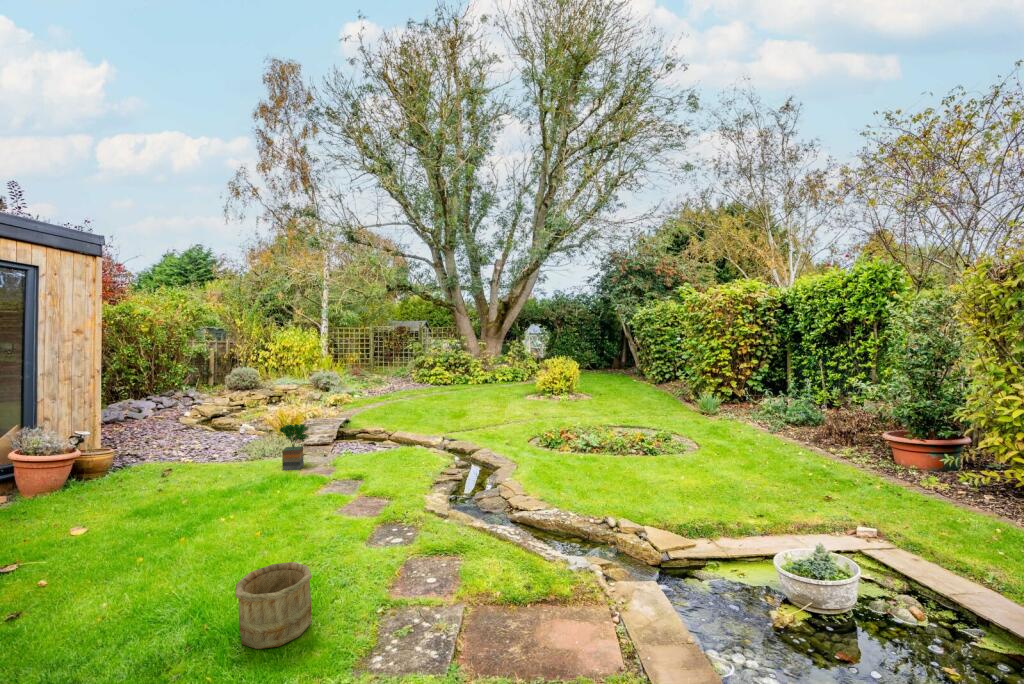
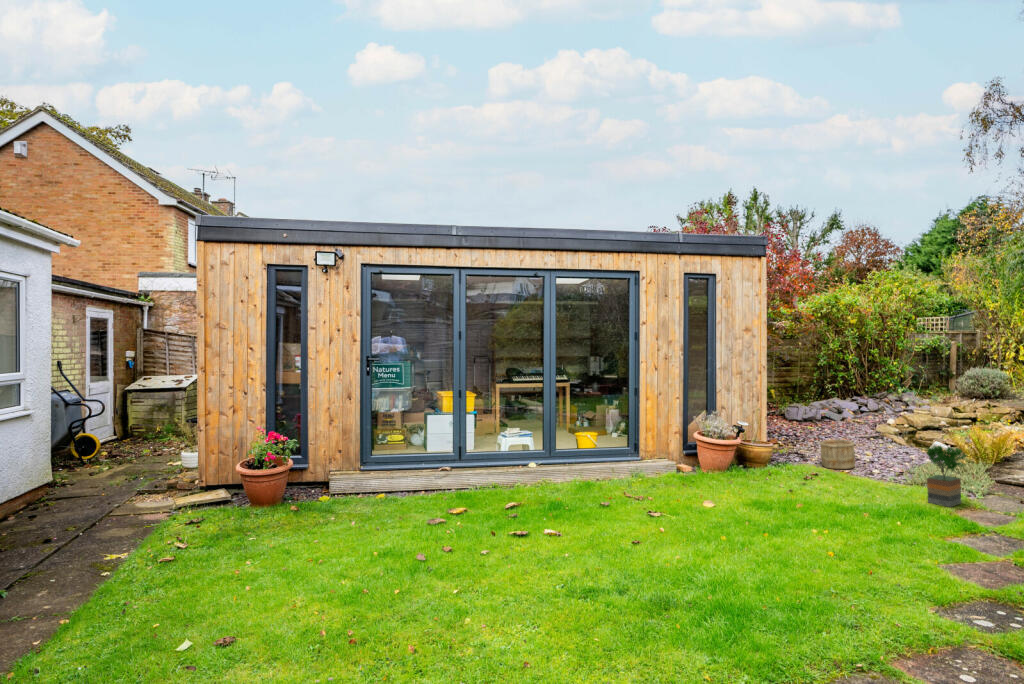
wooden bucket: present [235,562,312,649] -> present [819,440,855,469]

